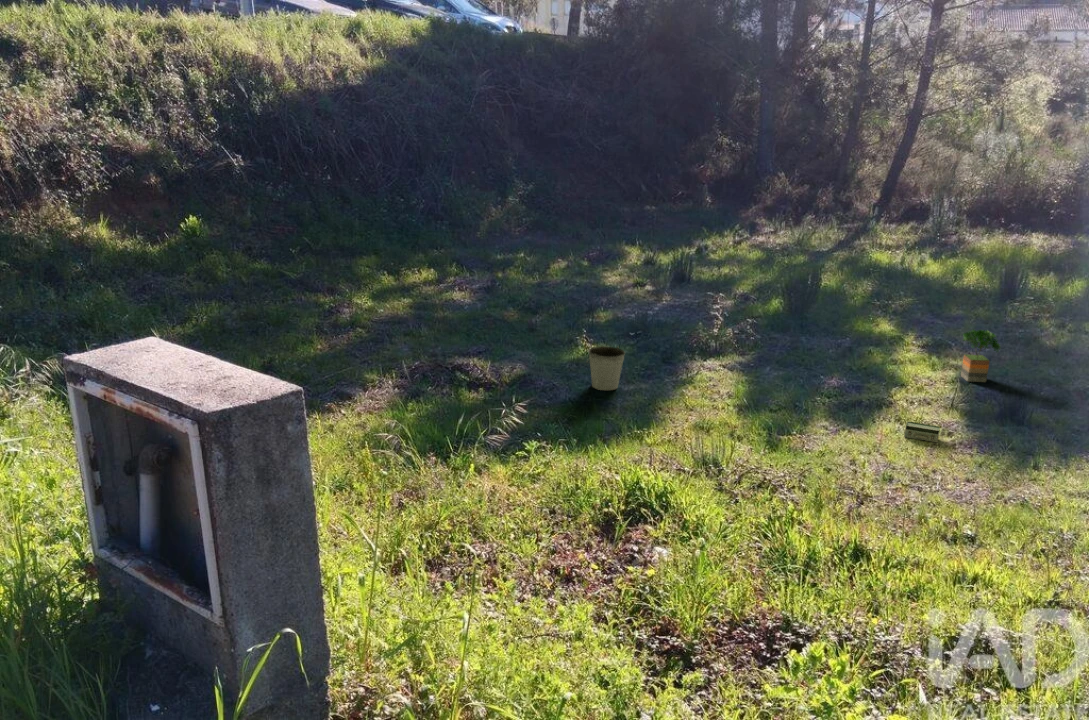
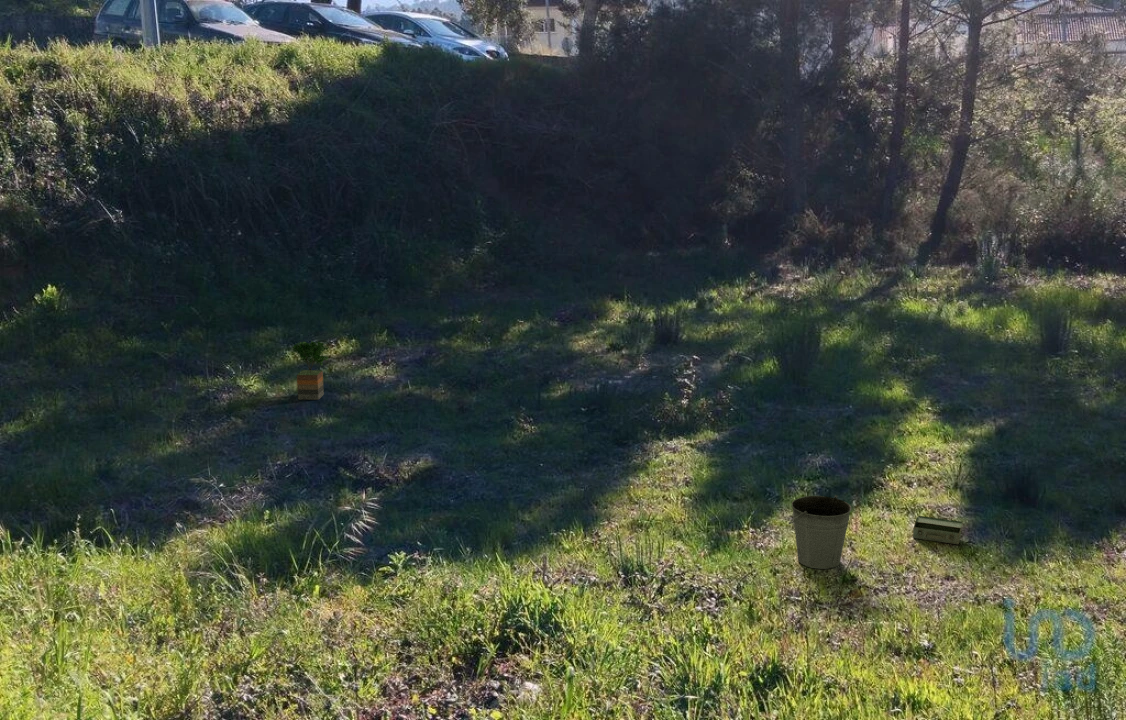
potted tree: present [961,330,1000,382] -> present [292,342,328,400]
bucket: present [589,346,625,390] -> present [789,495,851,569]

